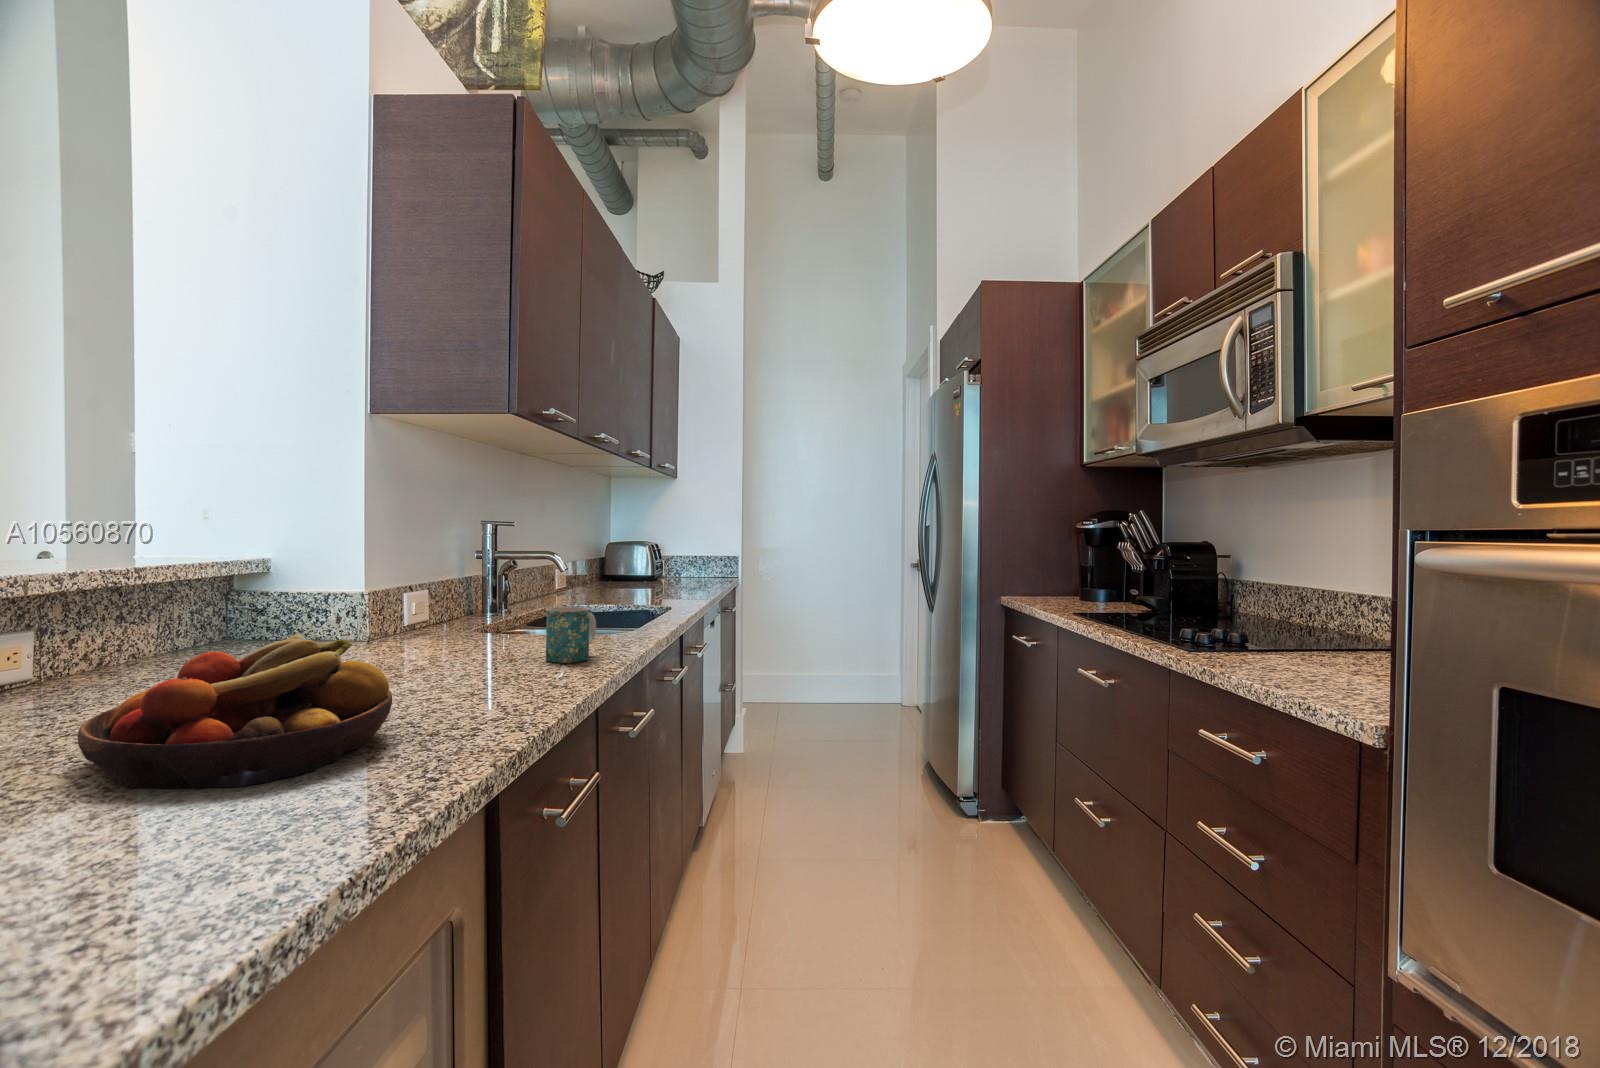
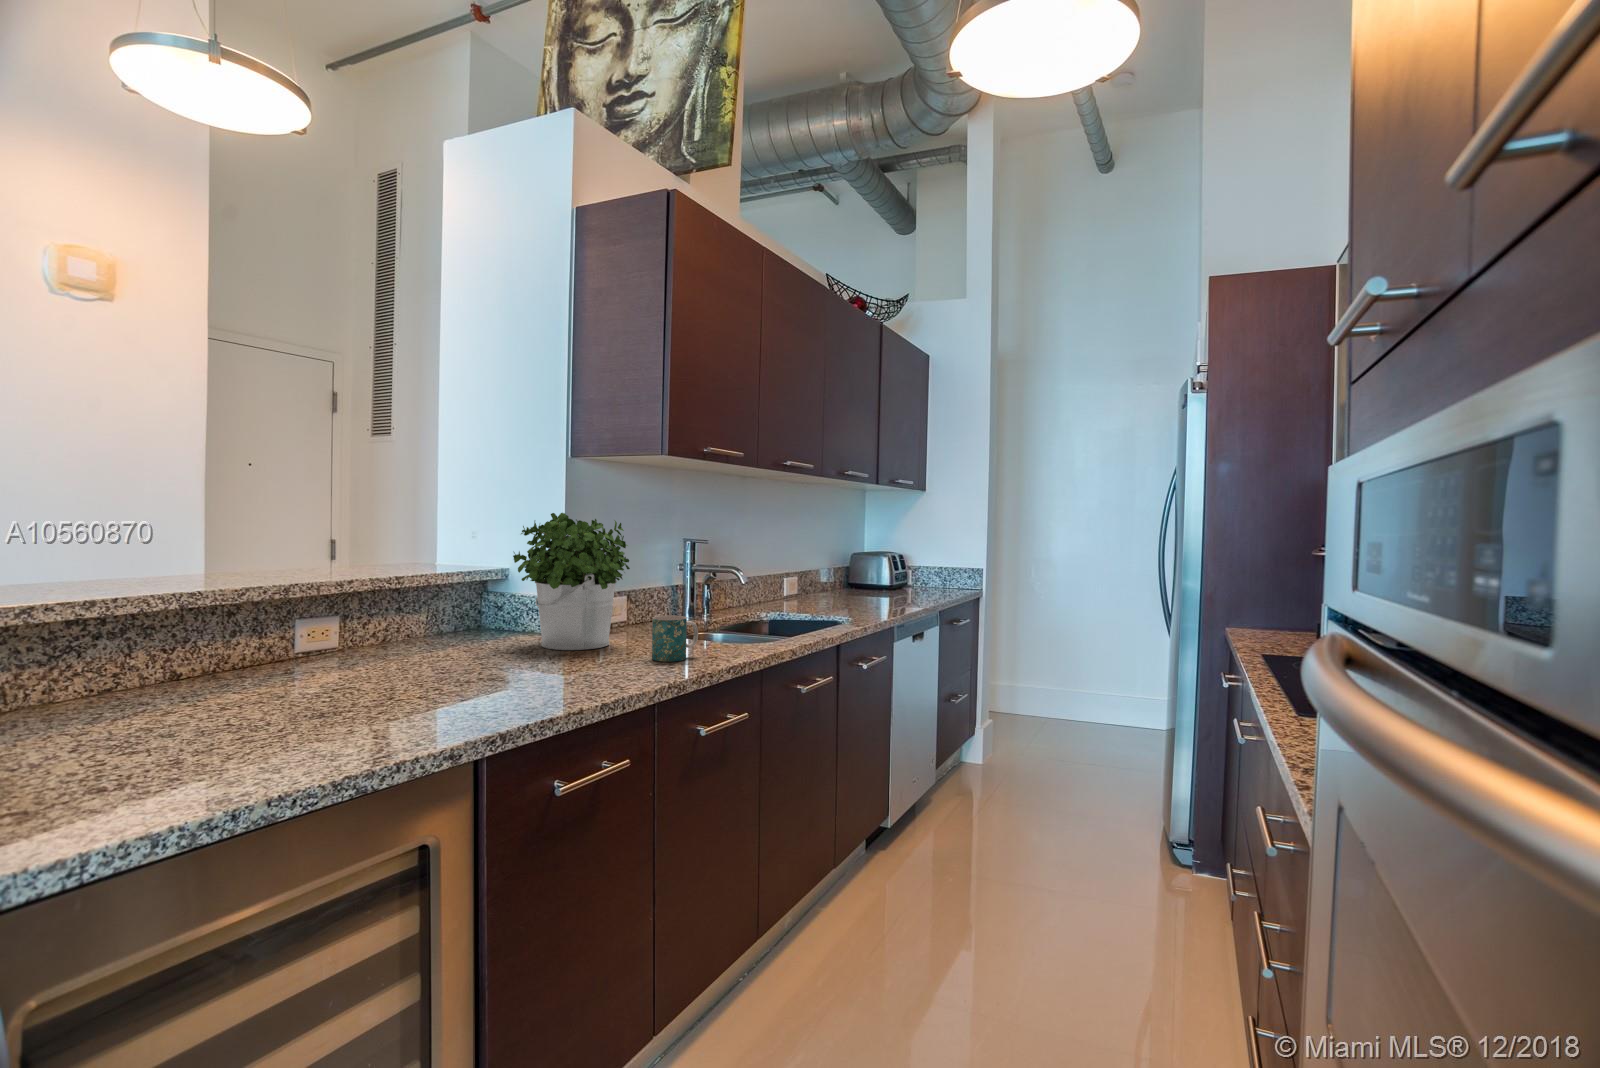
potted plant: none [325,477,488,660] -> present [513,513,630,650]
fruit bowl: present [77,634,392,789] -> none [283,627,463,719]

